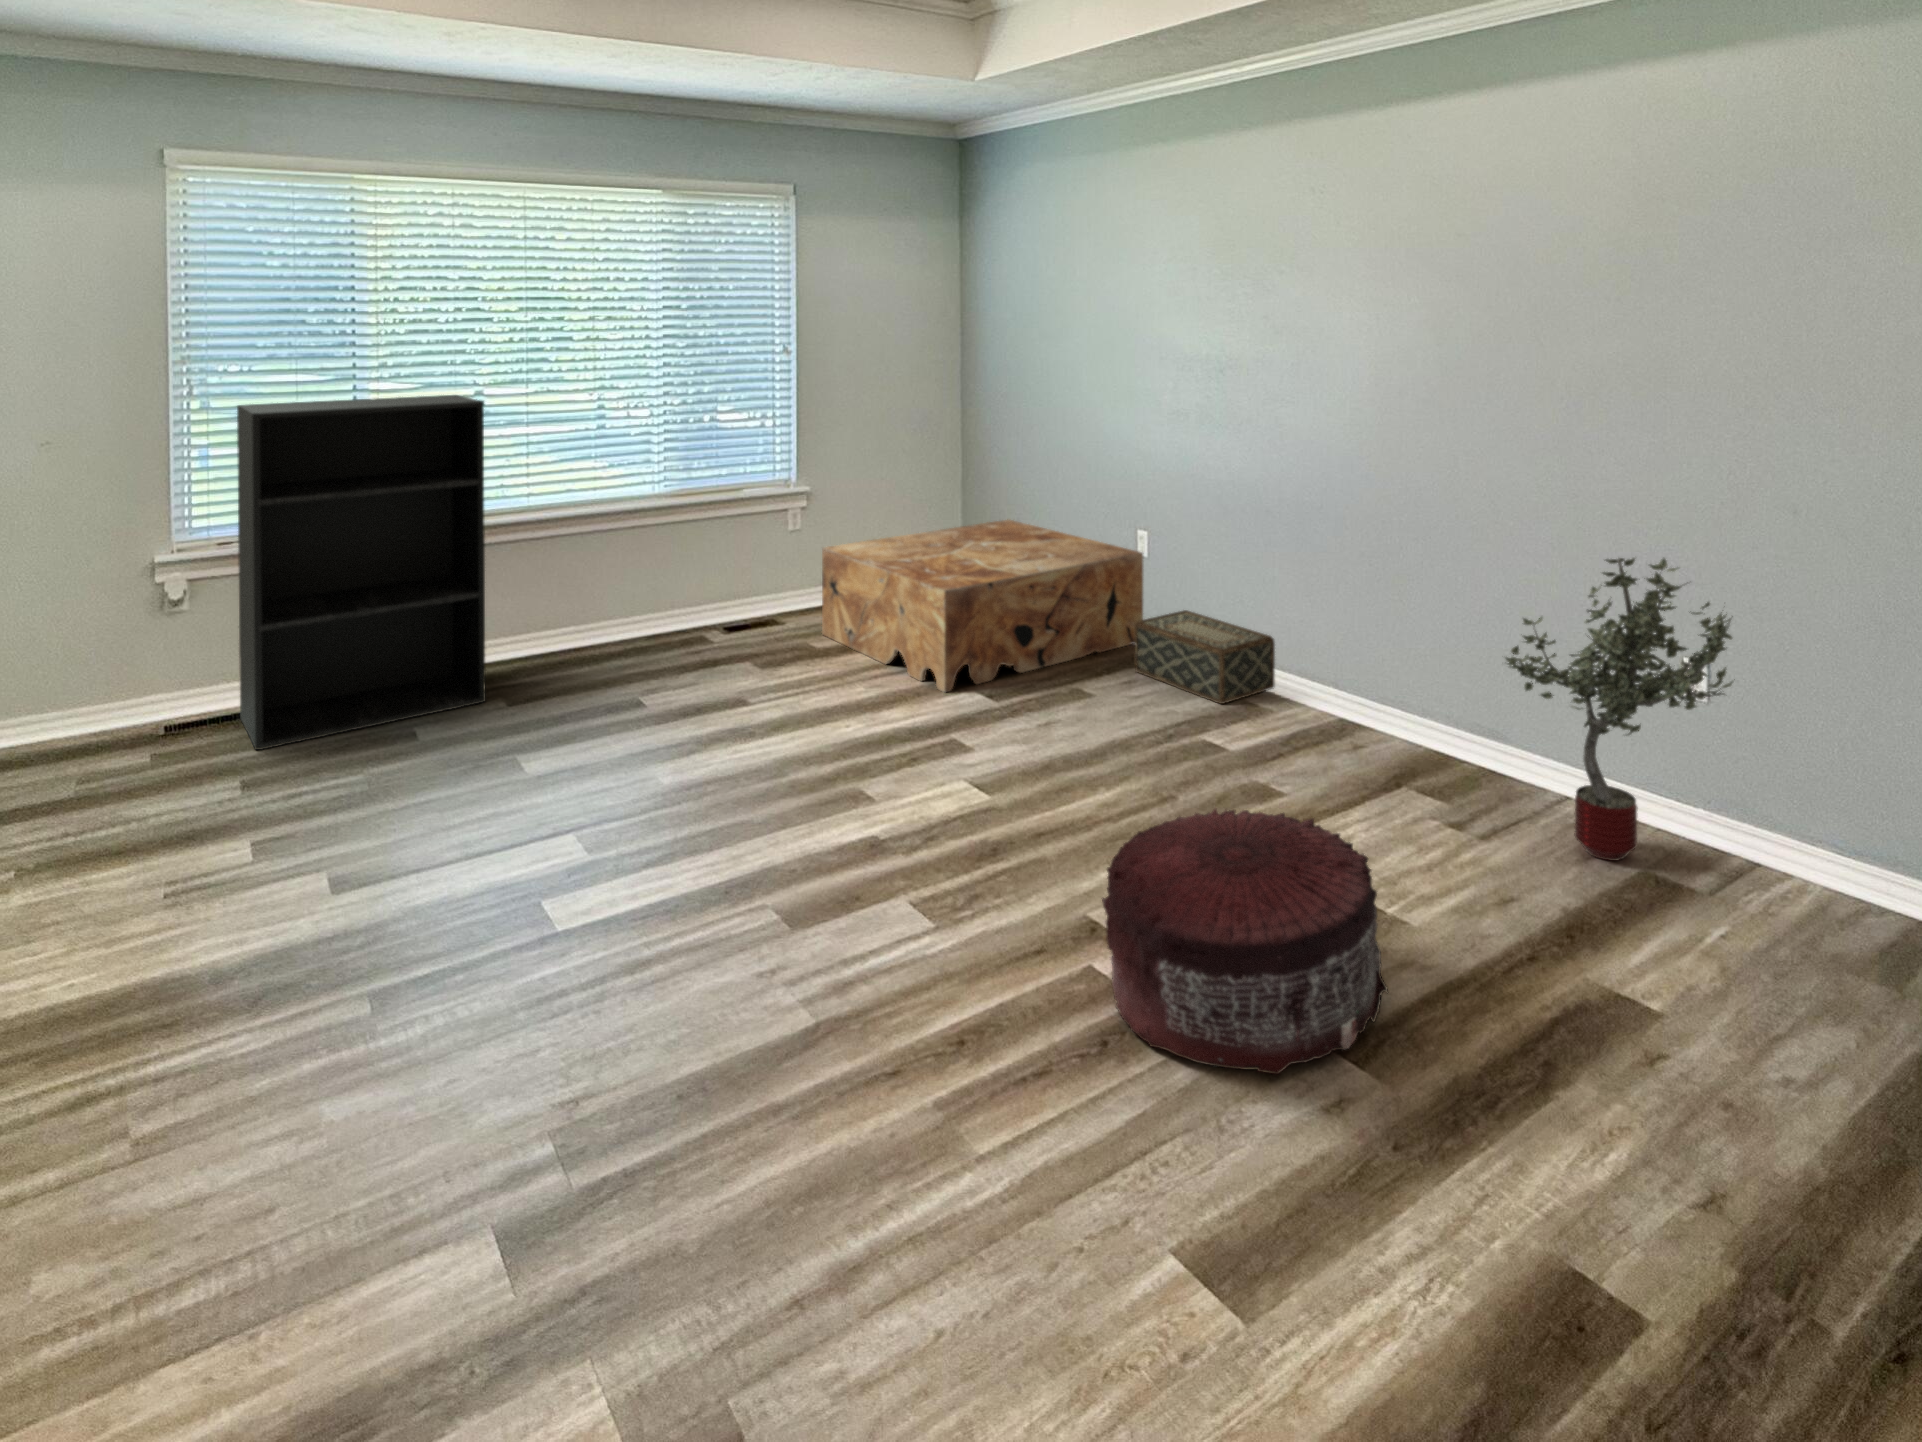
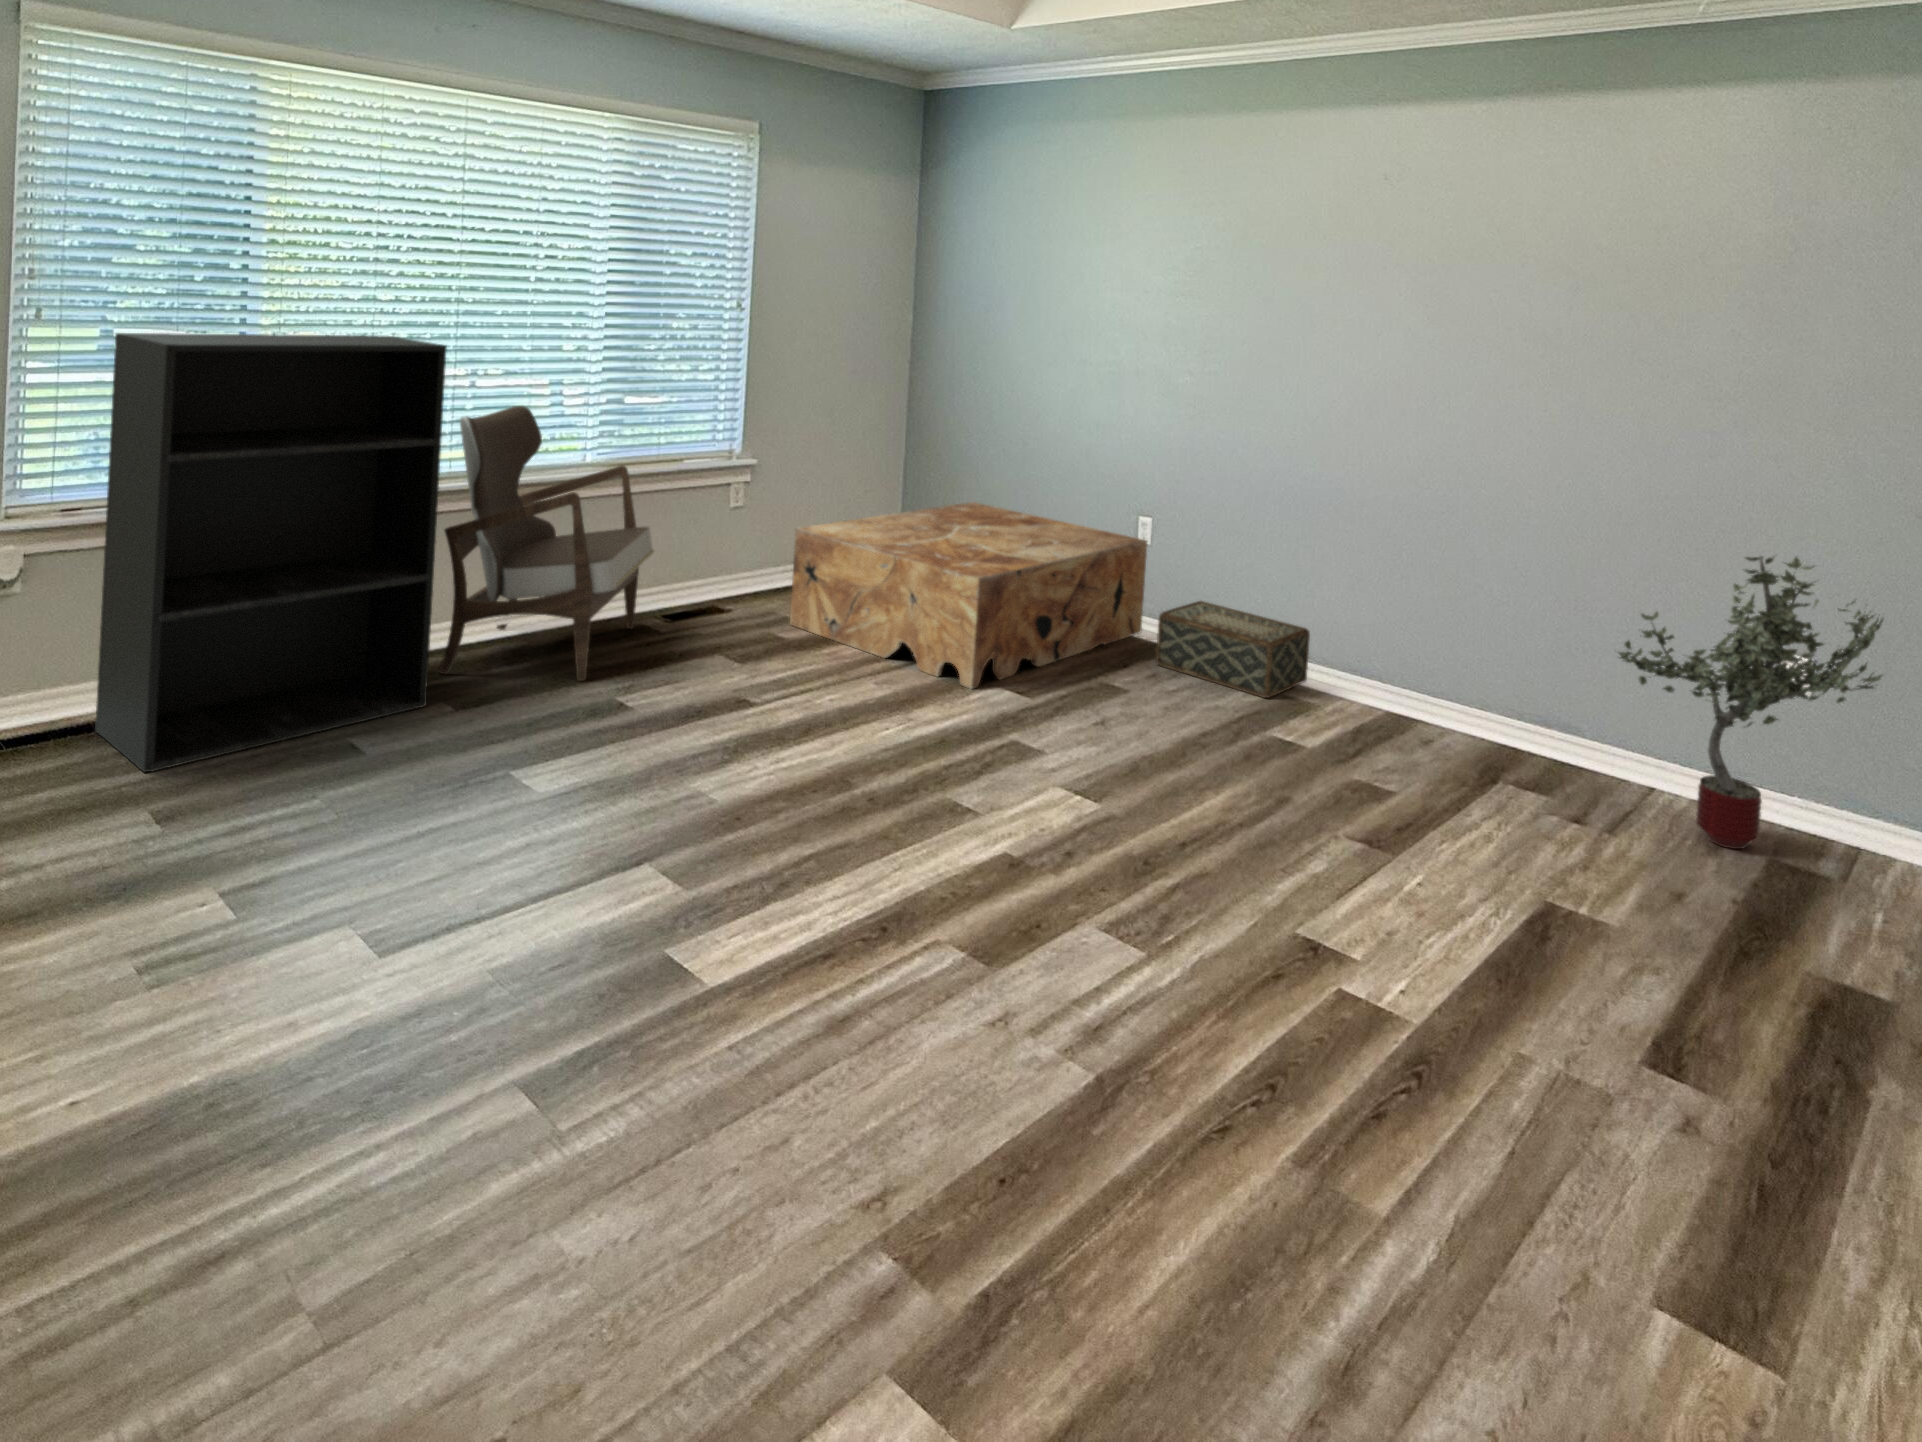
armchair: none [508,447,699,683] -> present [438,406,654,681]
pouf: present [1102,809,1388,1074] -> none [1368,812,1670,1096]

